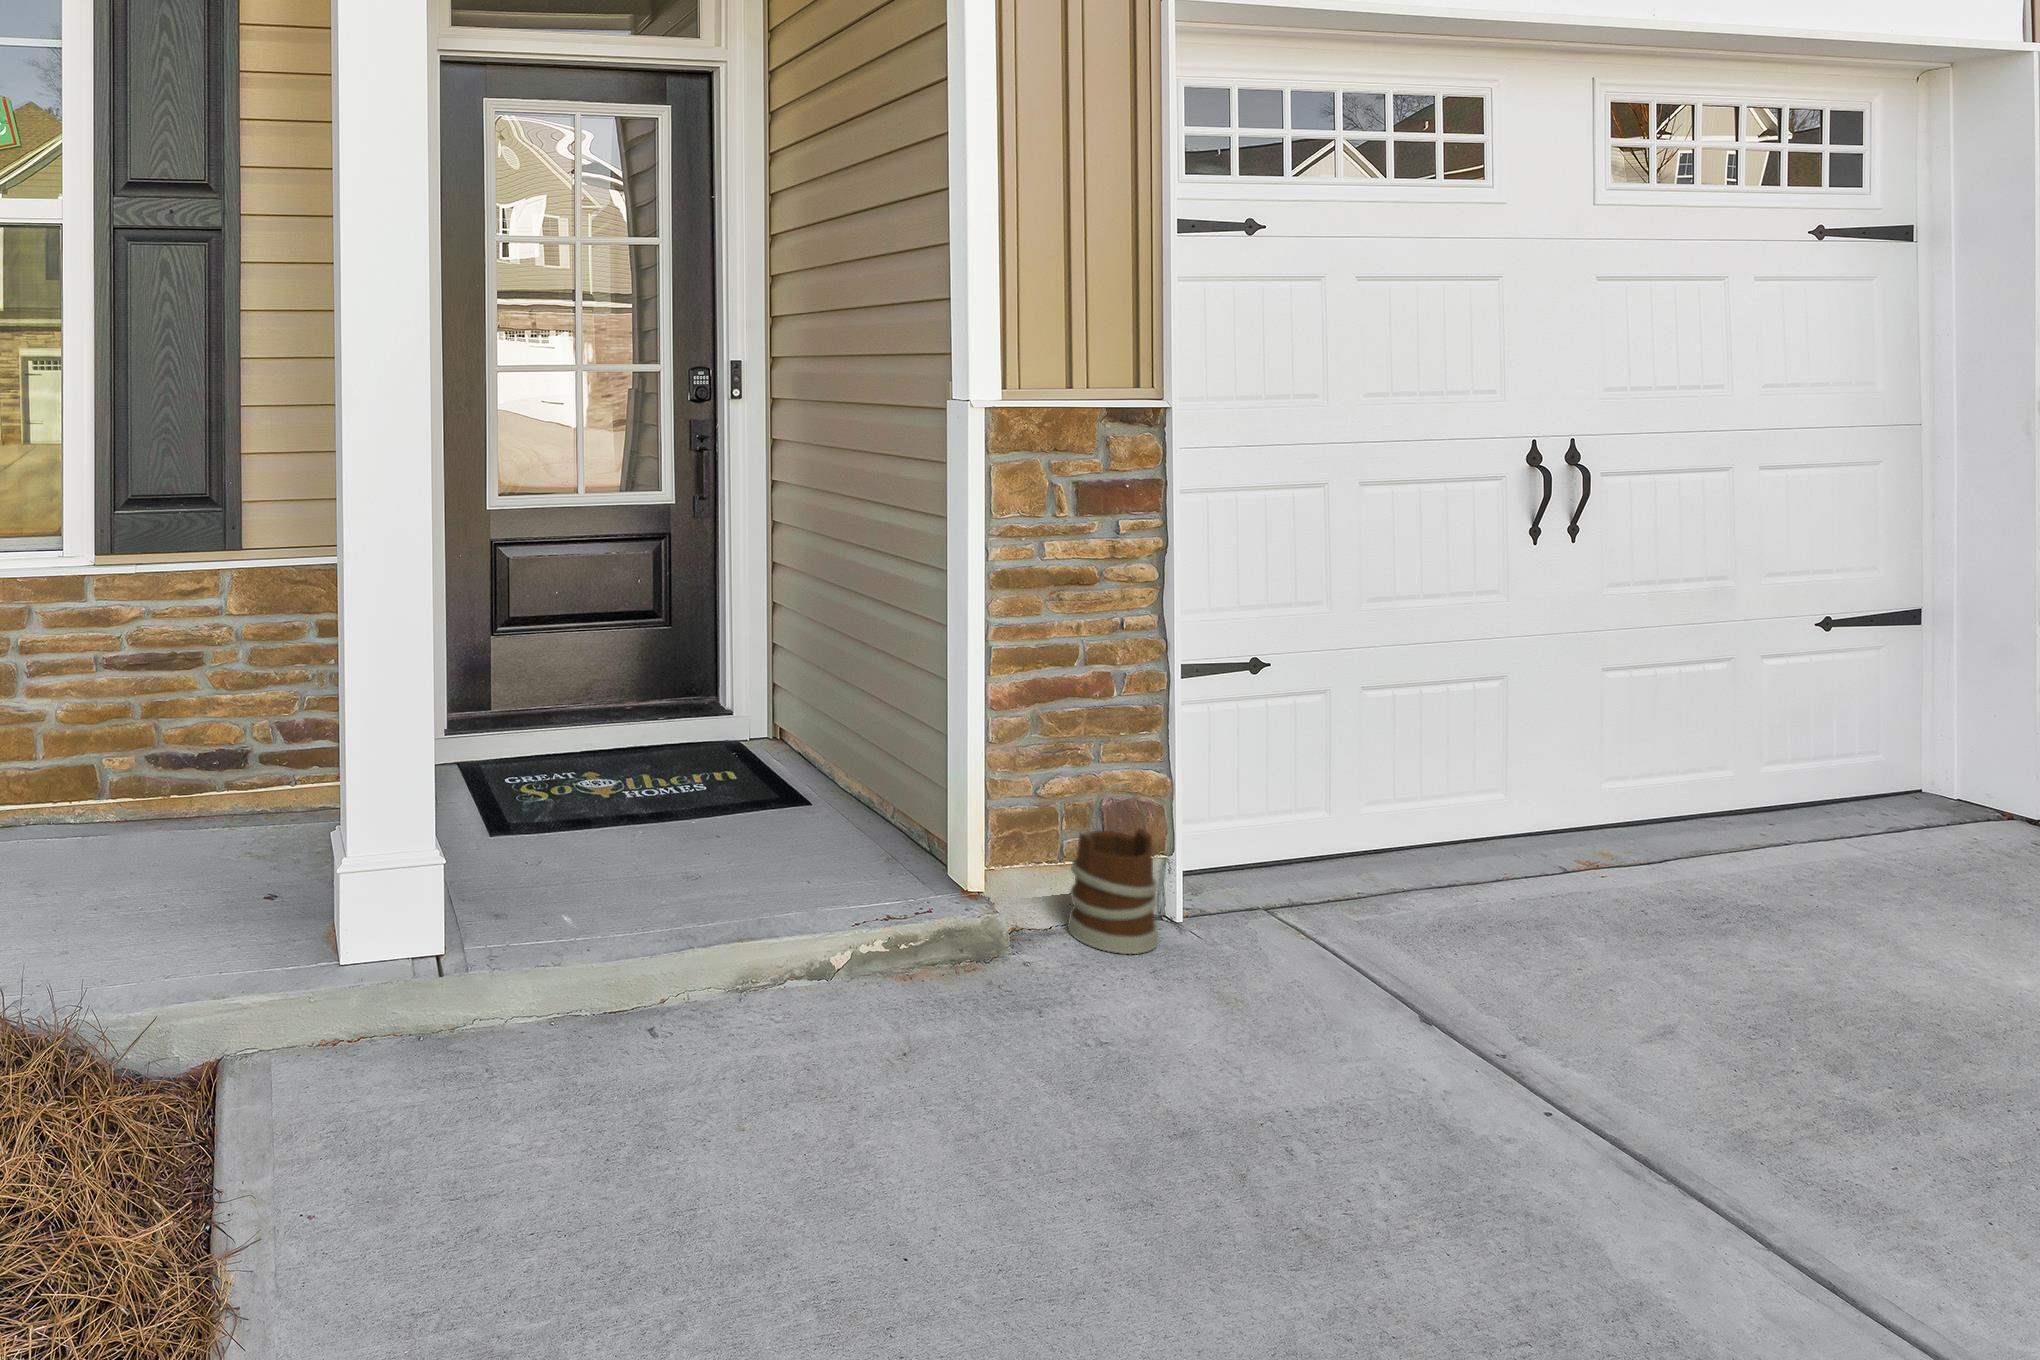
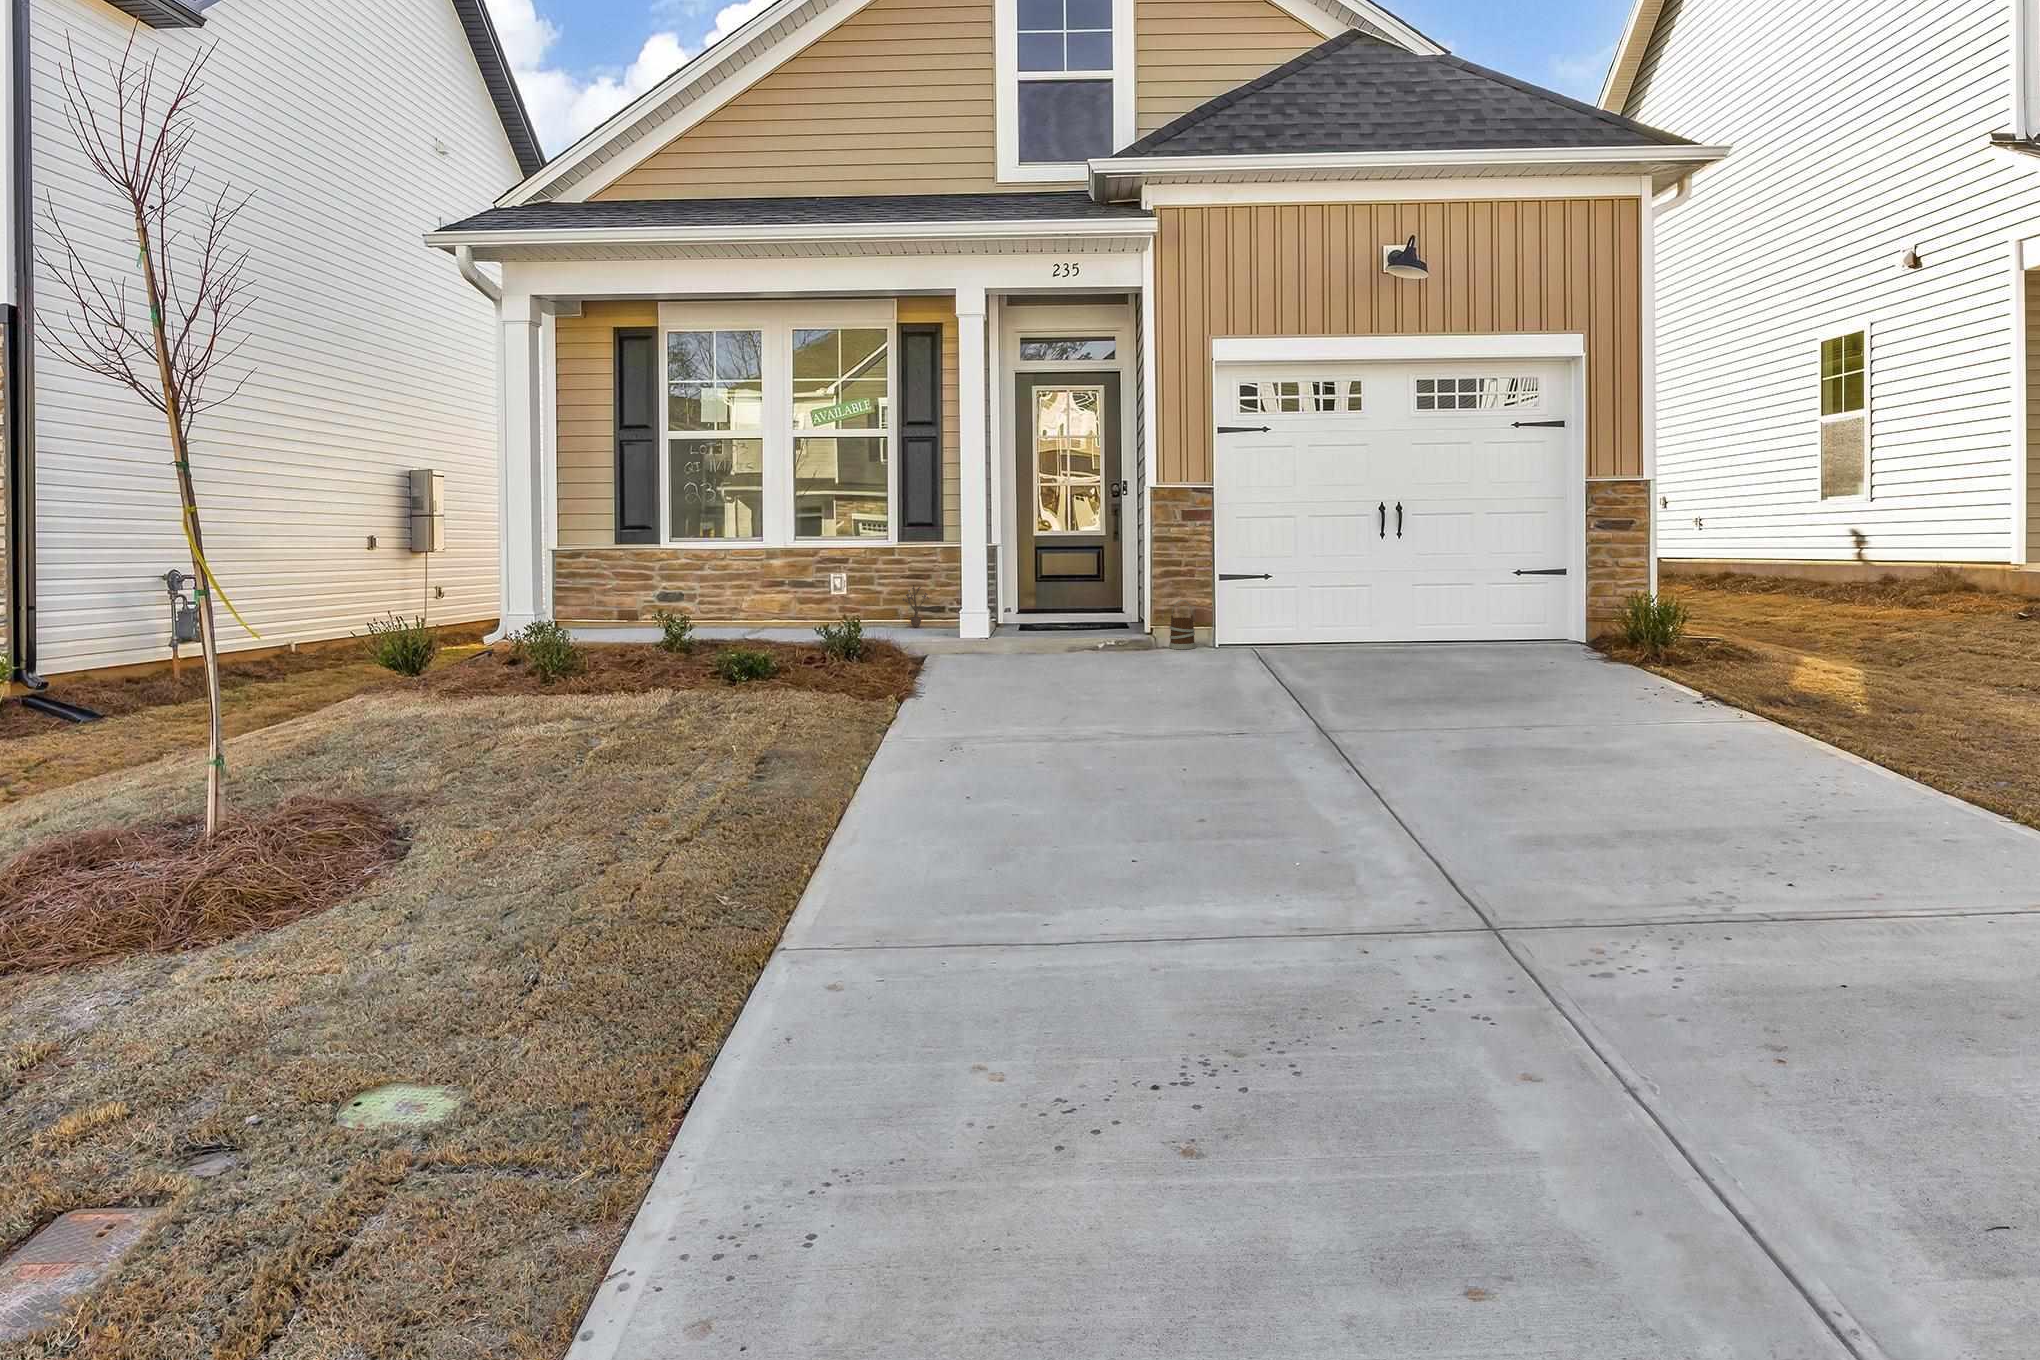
decorative plant: none [93,690,192,819] -> present [898,585,929,627]

